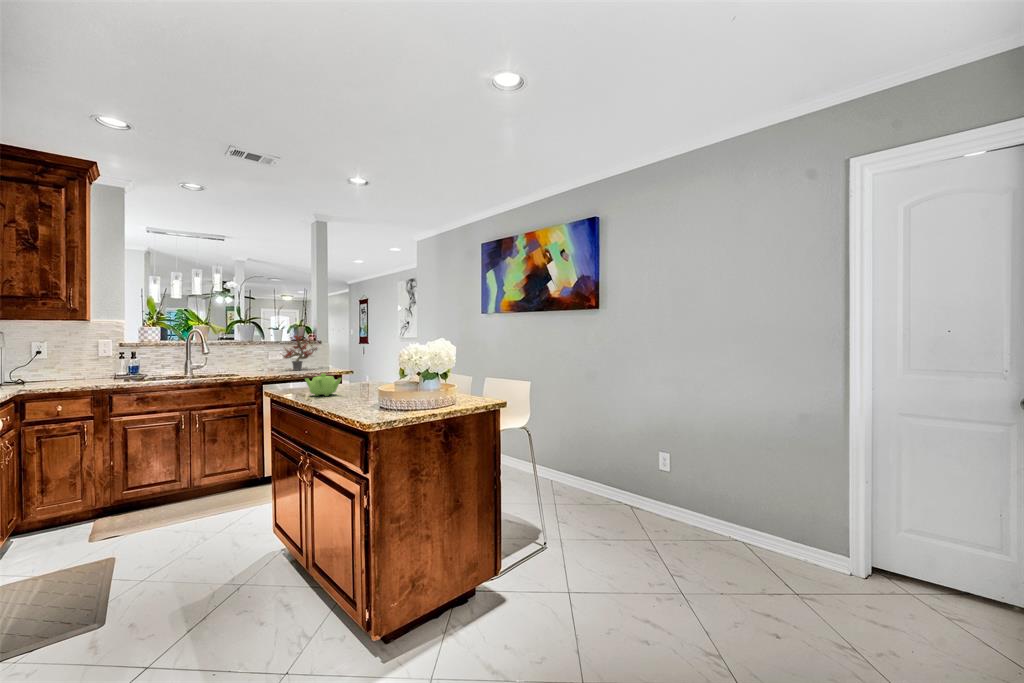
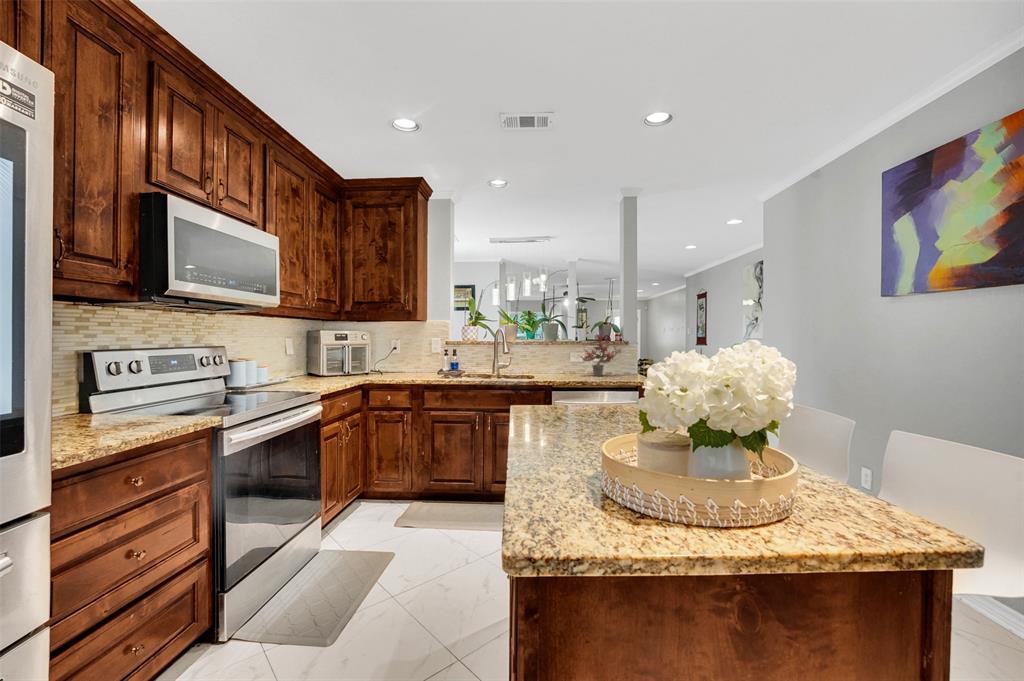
teapot: present [305,374,342,396] -> none [555,386,601,420]

